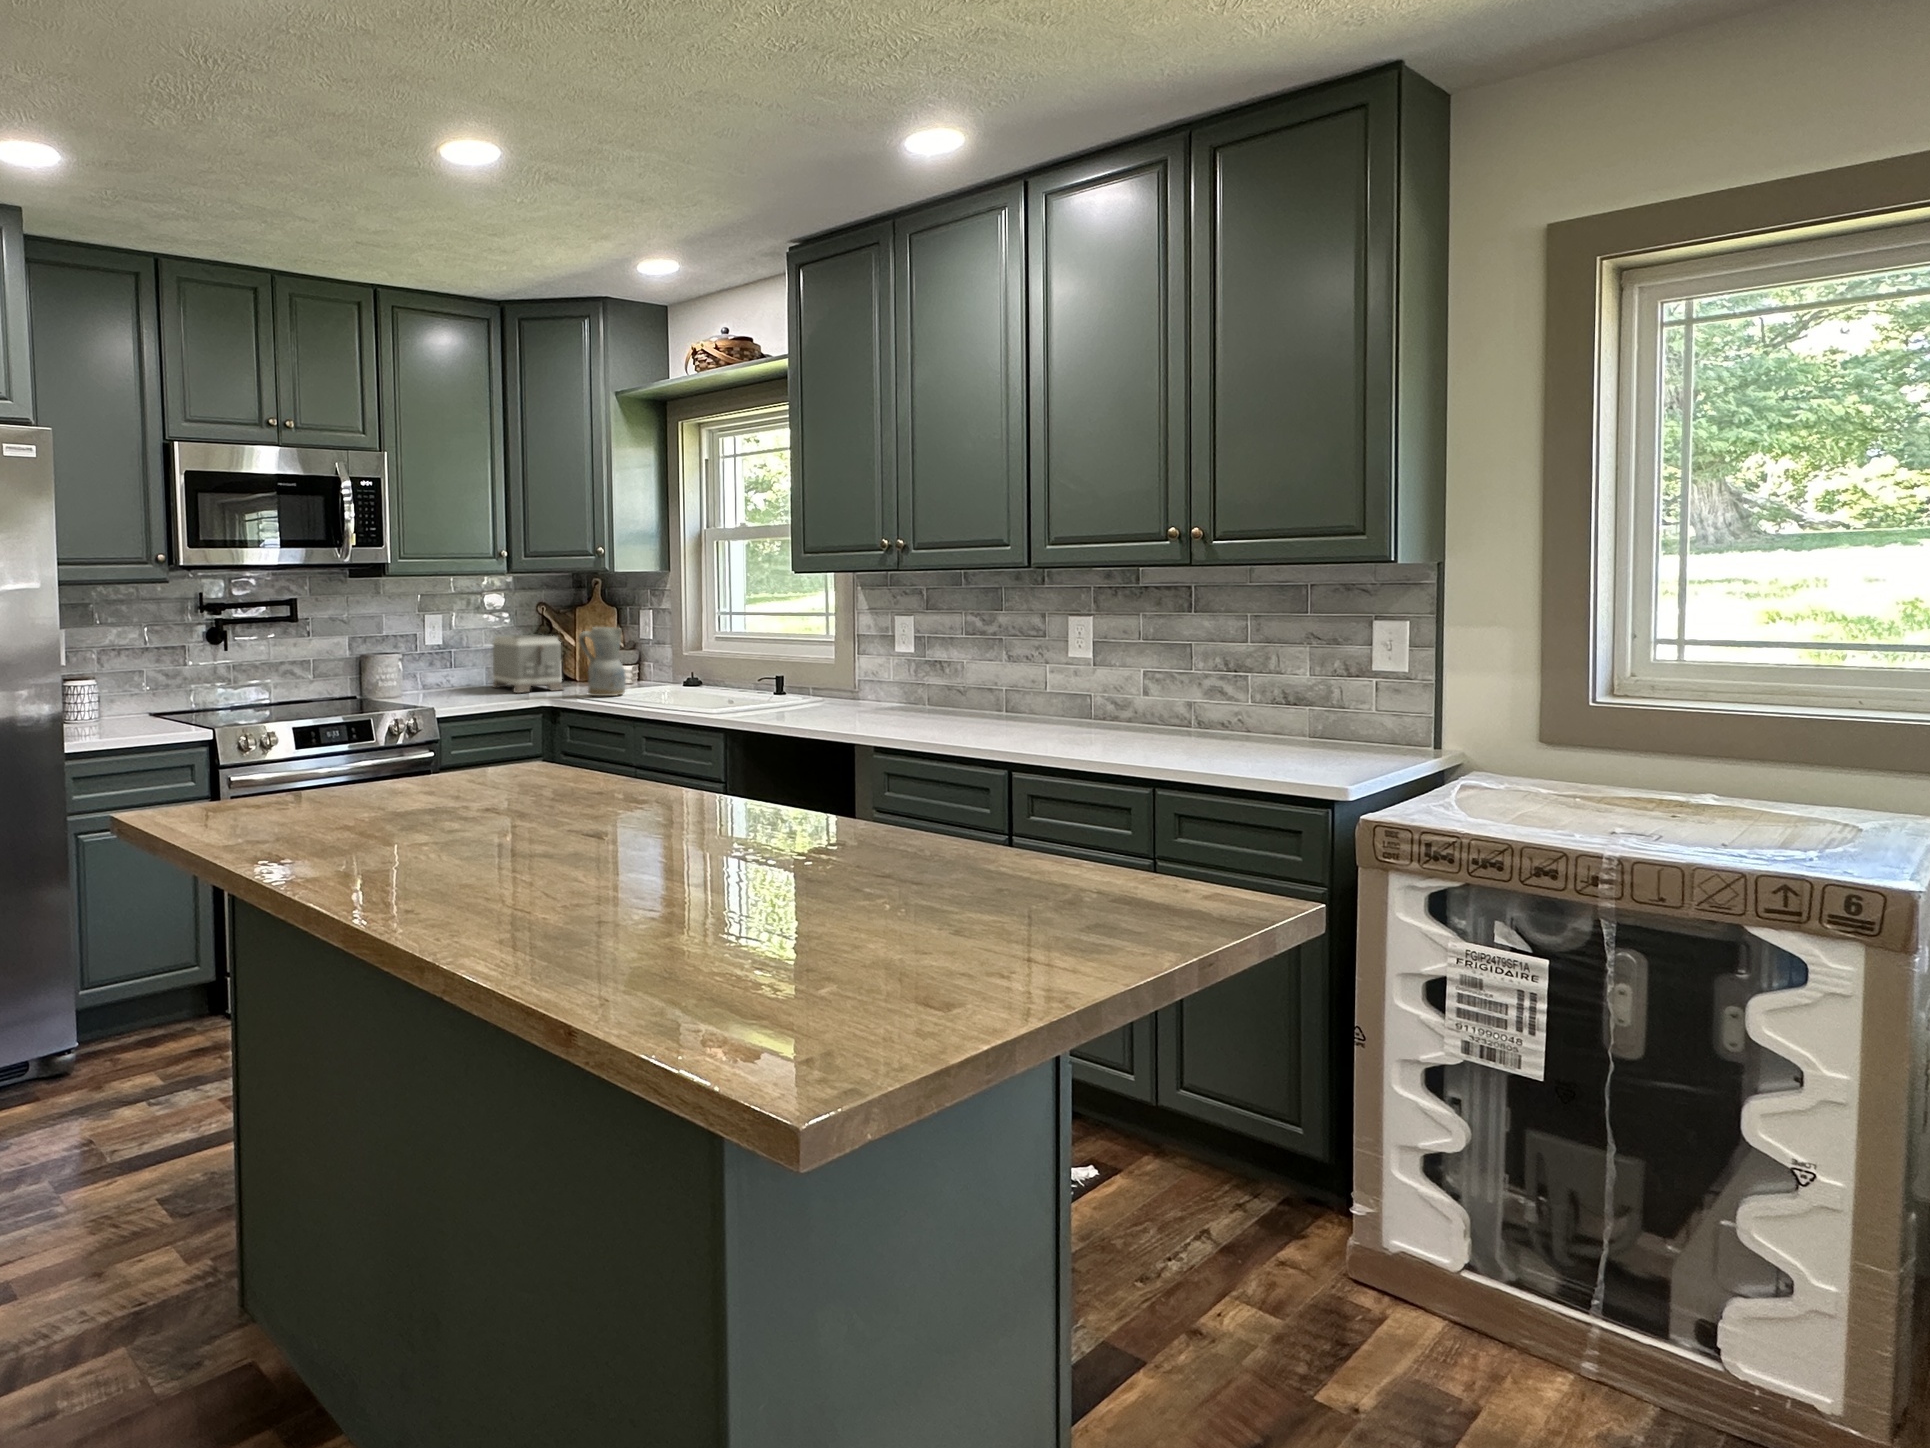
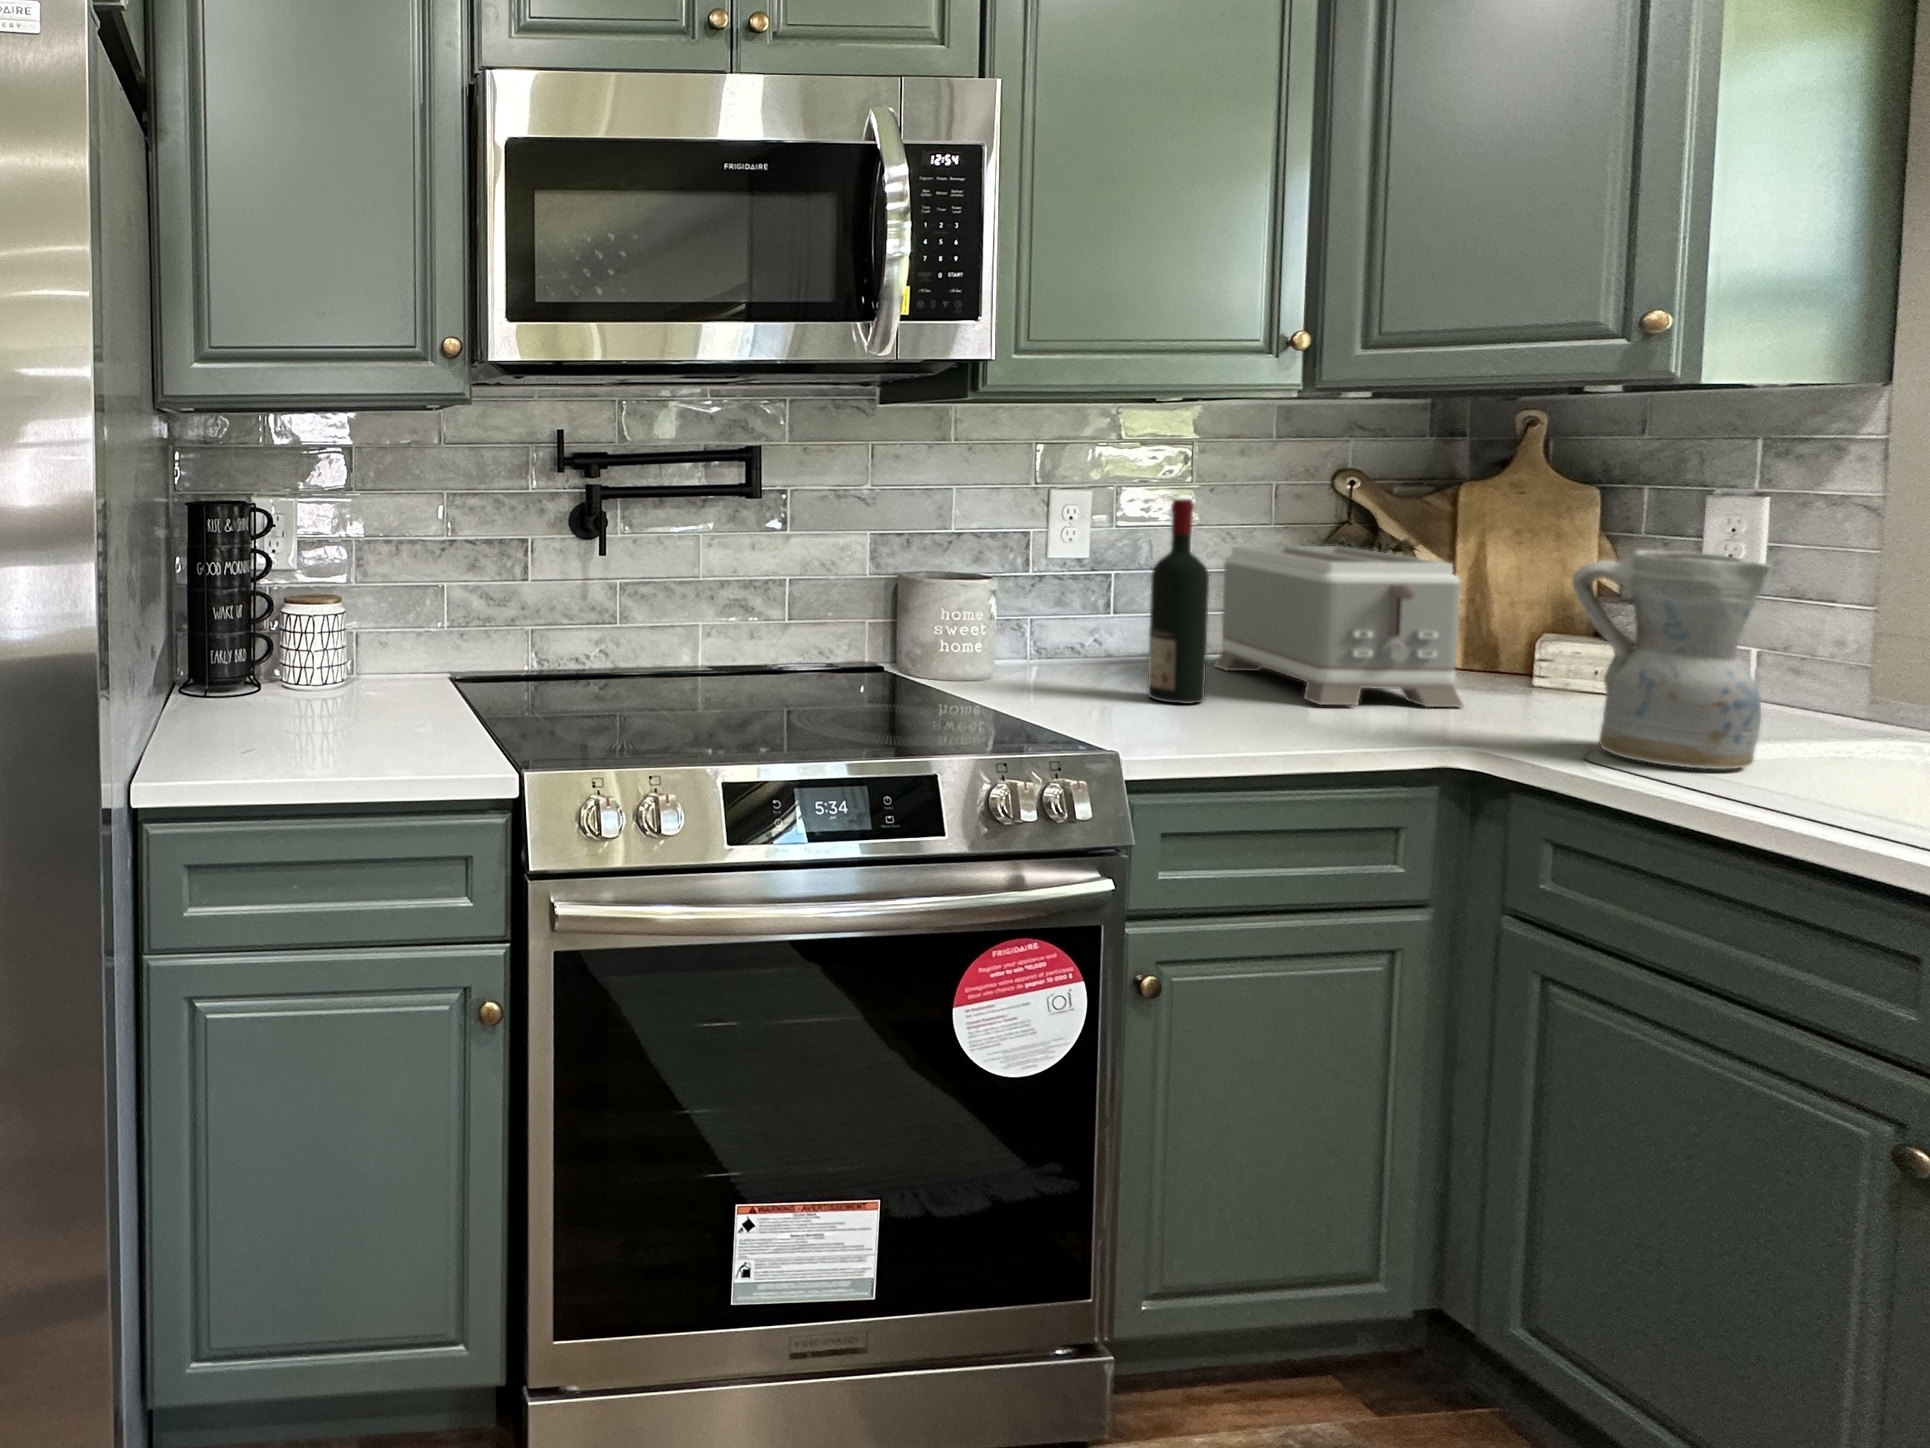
wine bottle: none [457,616,478,697] -> present [1148,499,1209,704]

